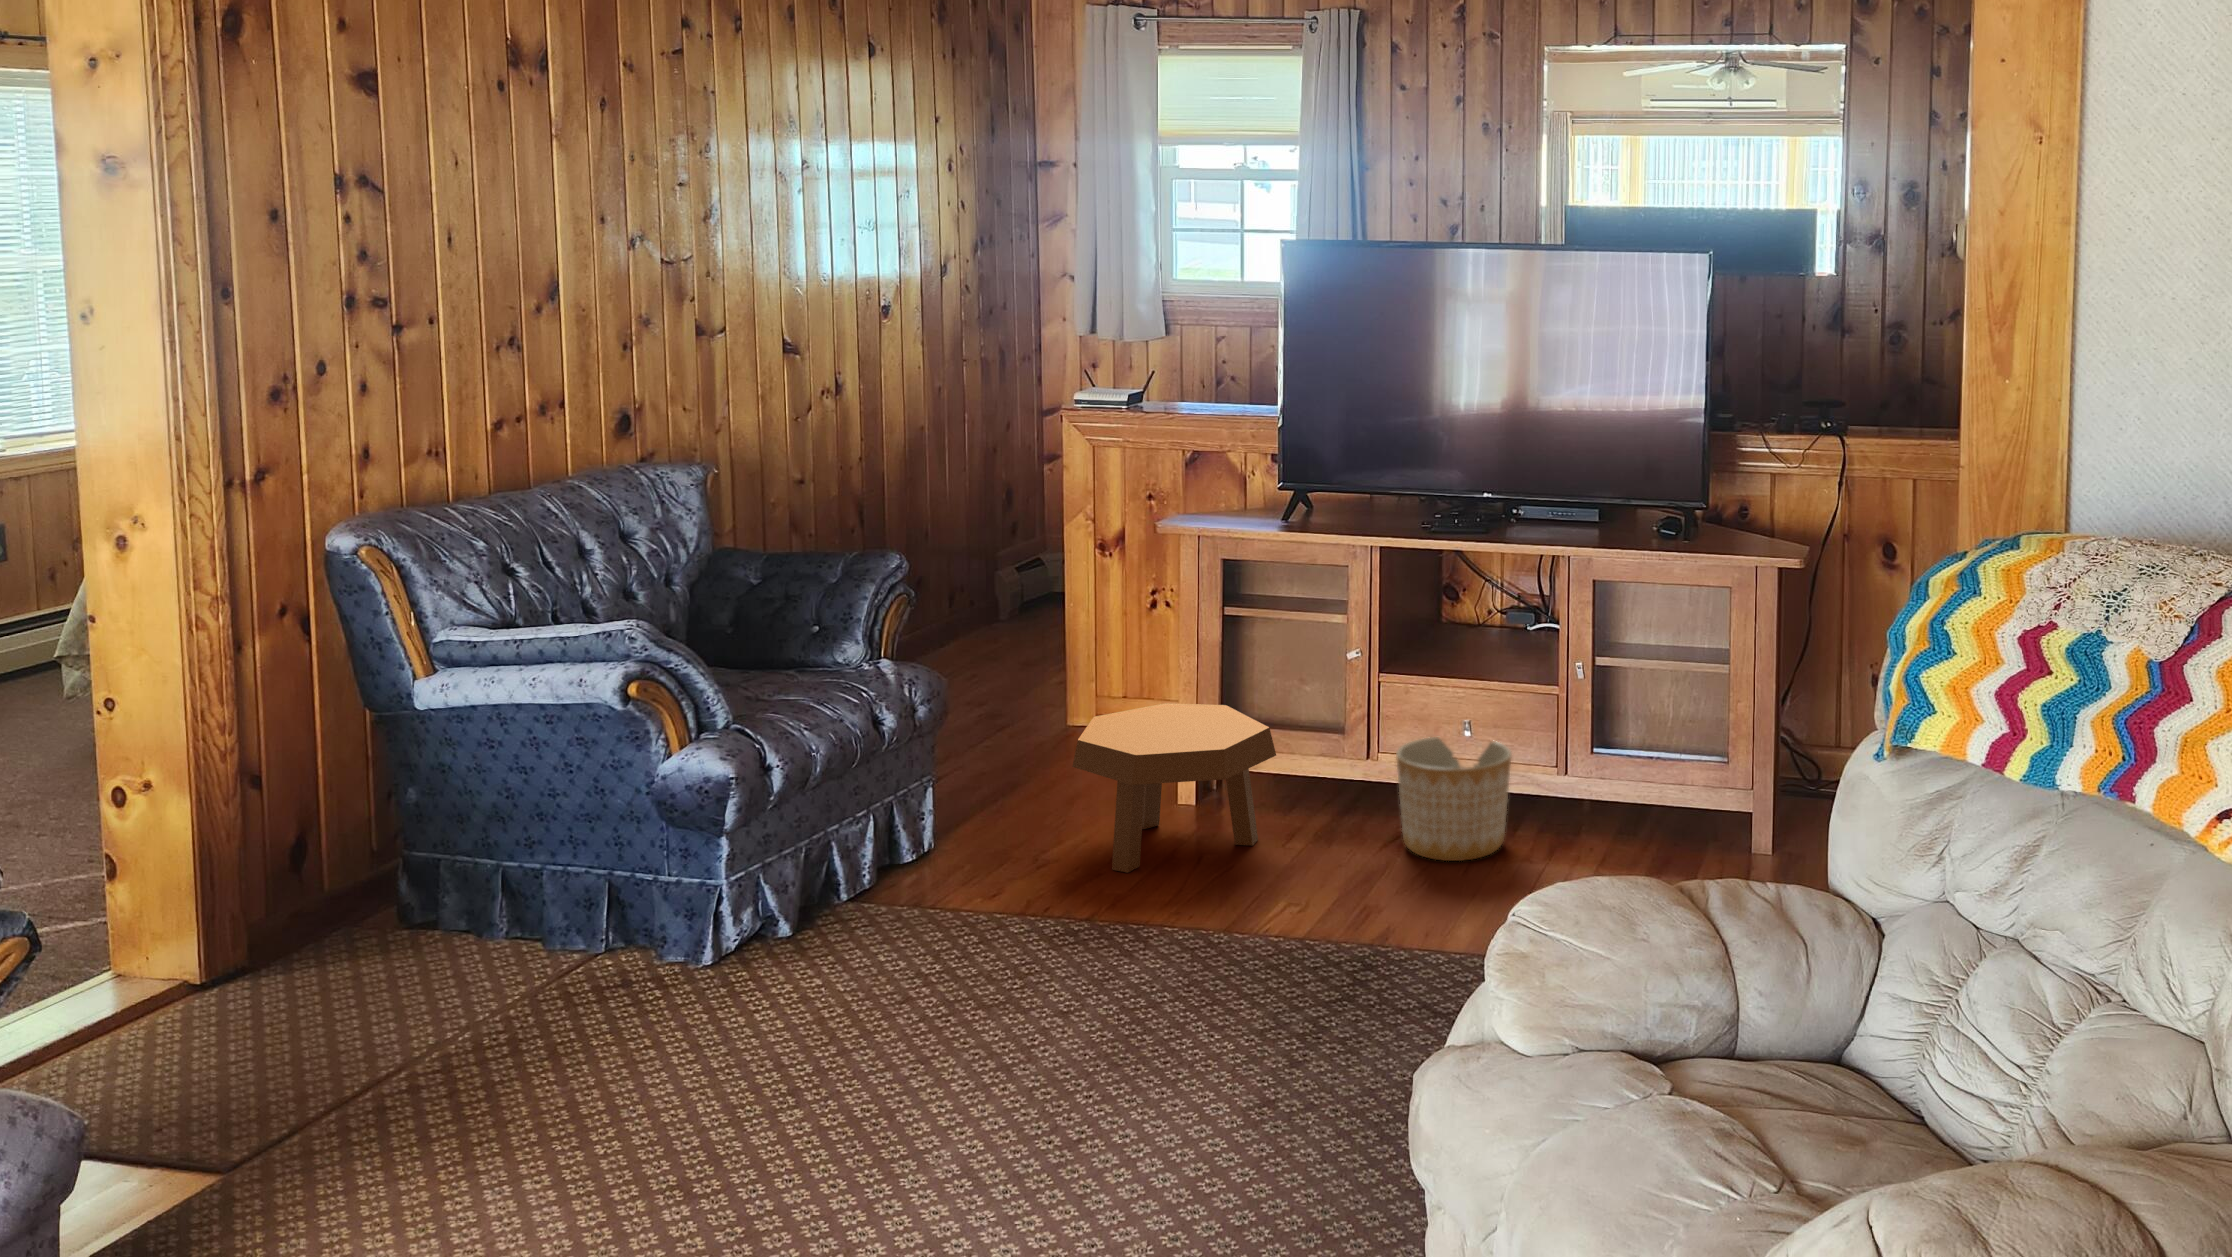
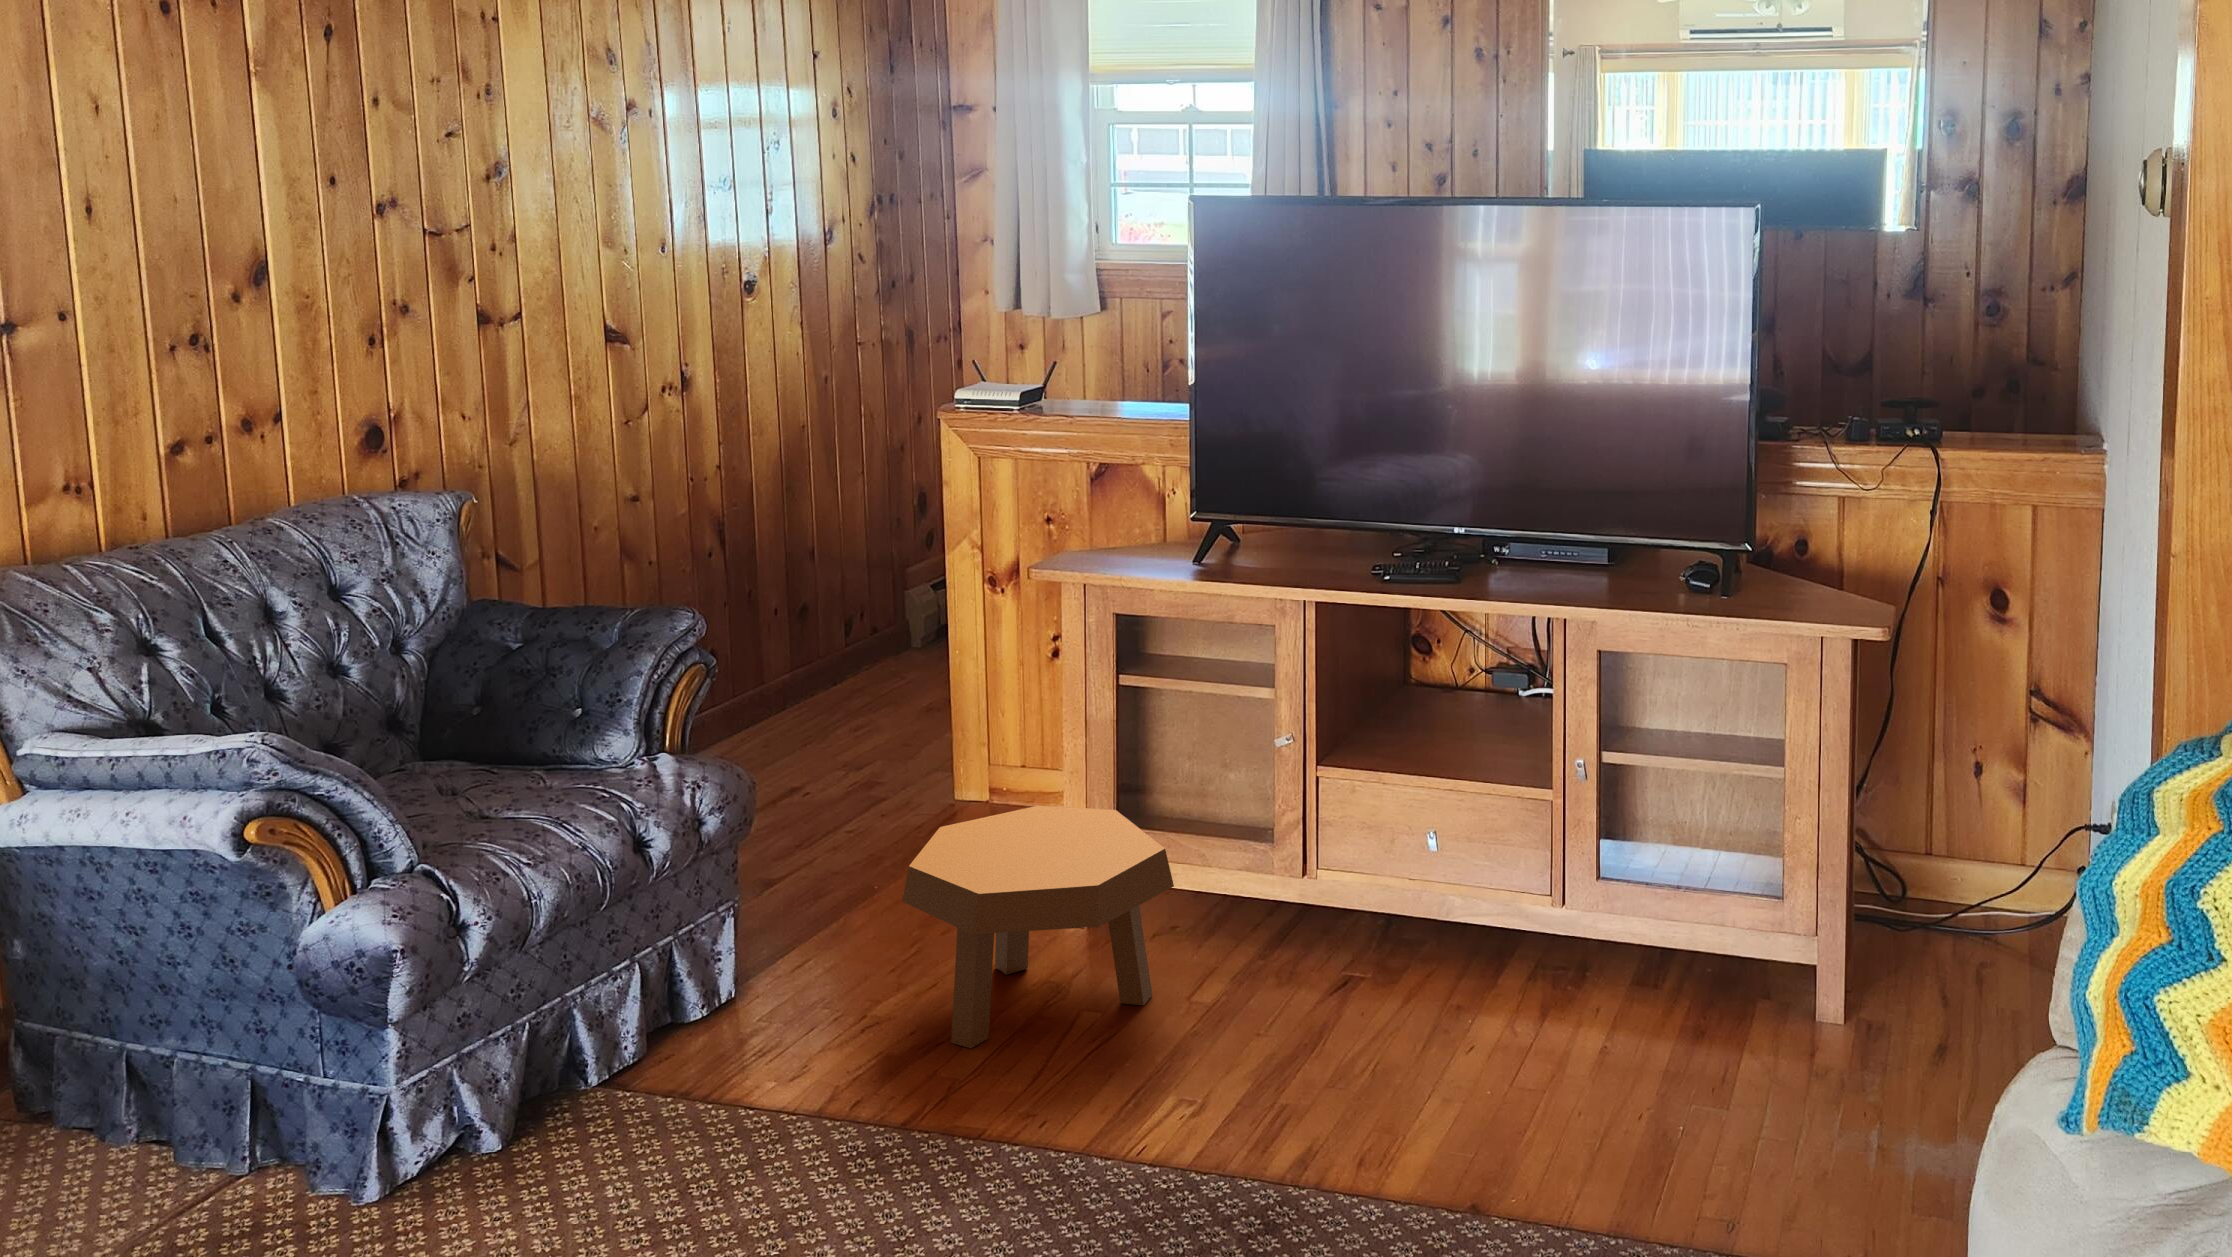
planter: present [1396,737,1512,861] -> none [1332,860,1489,1038]

